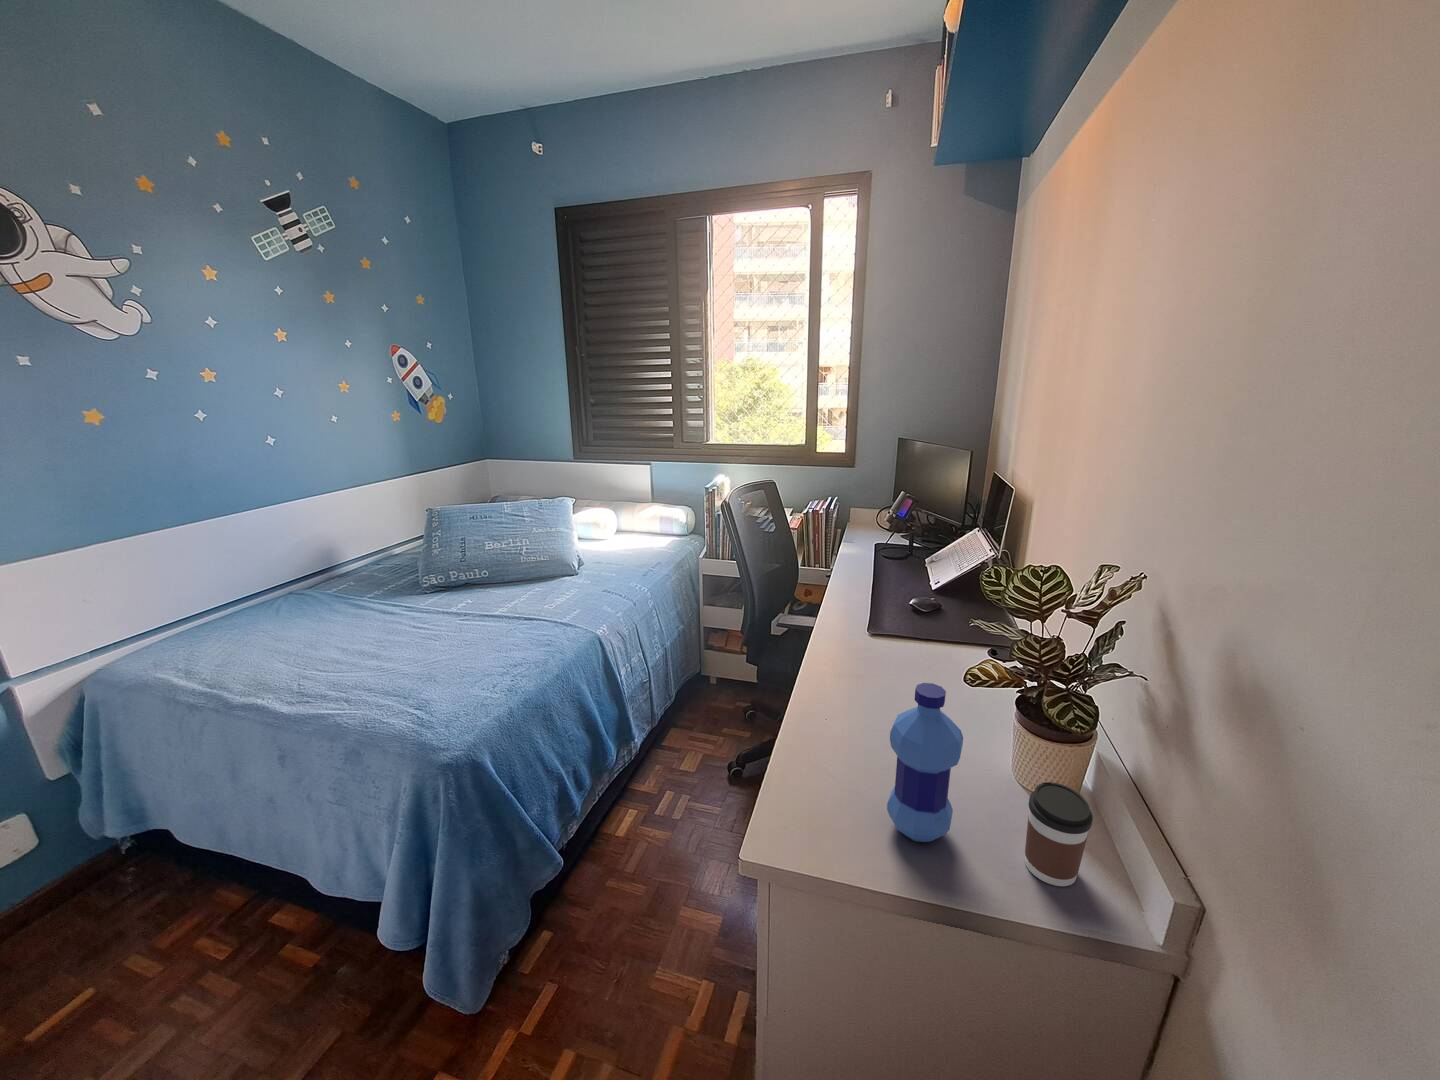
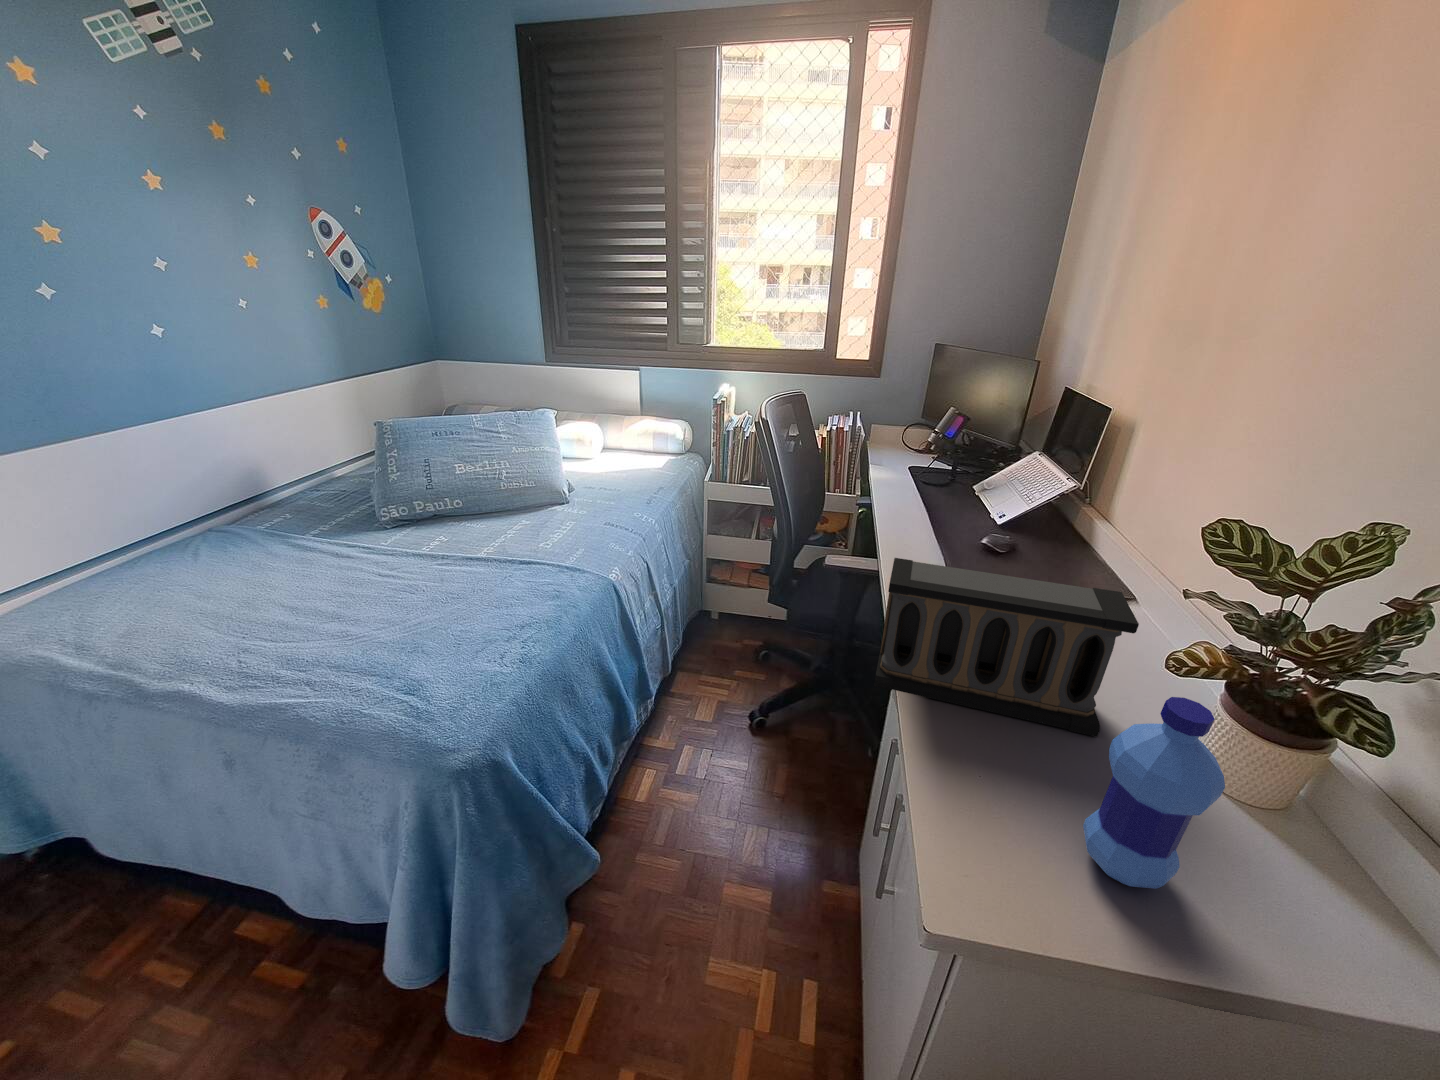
speaker: none [772,600,955,745] -> present [874,558,1139,737]
coffee cup: present [1025,782,1093,886] -> none [1264,818,1395,945]

